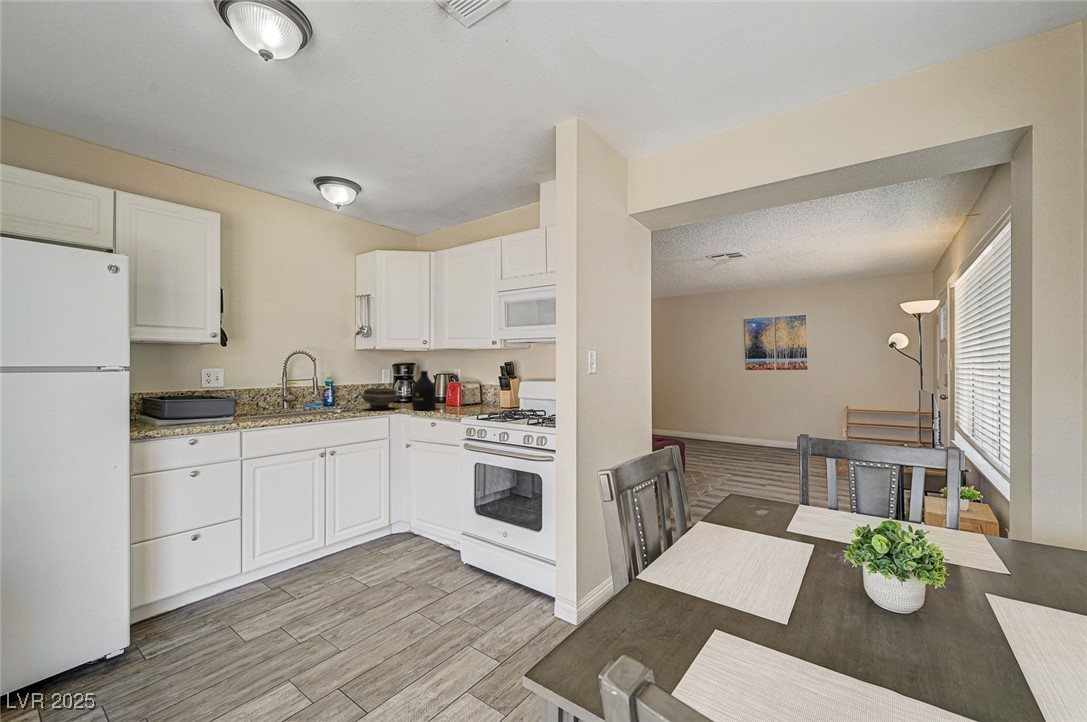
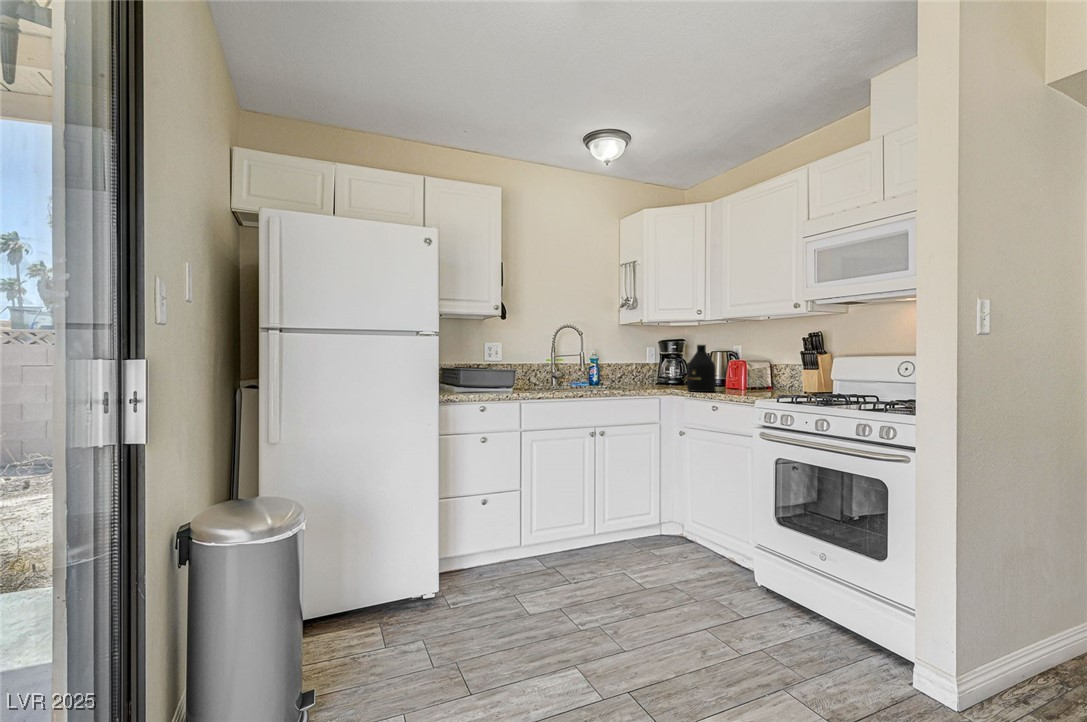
bowl: present [362,388,398,410] -> none [629,365,670,389]

